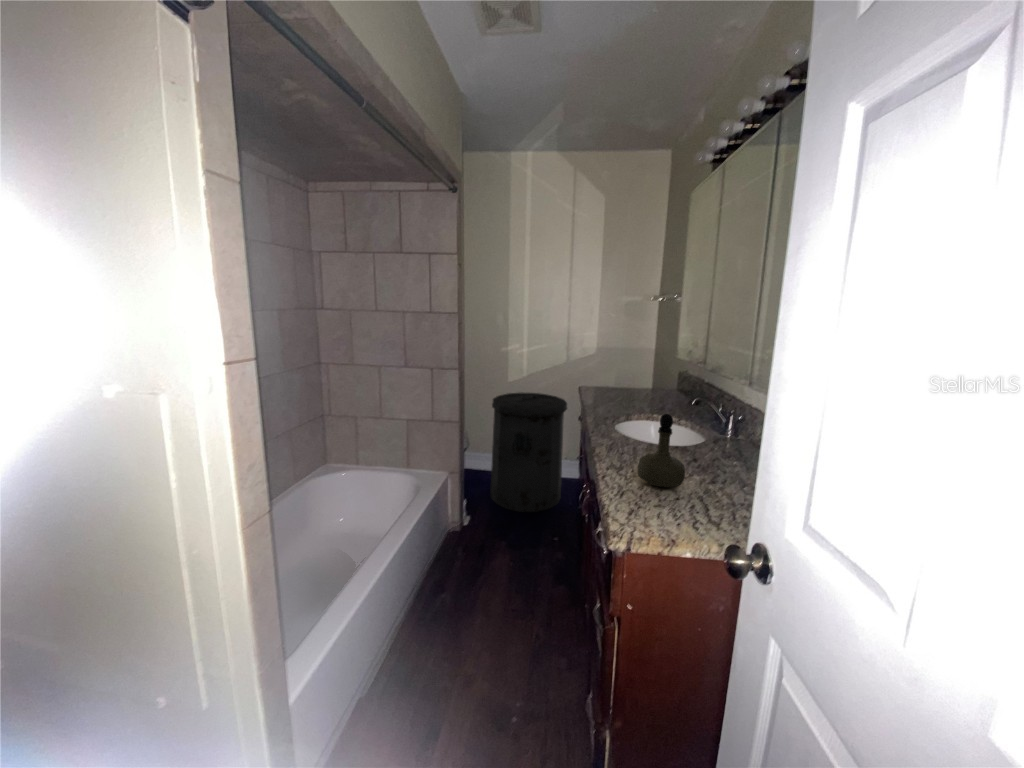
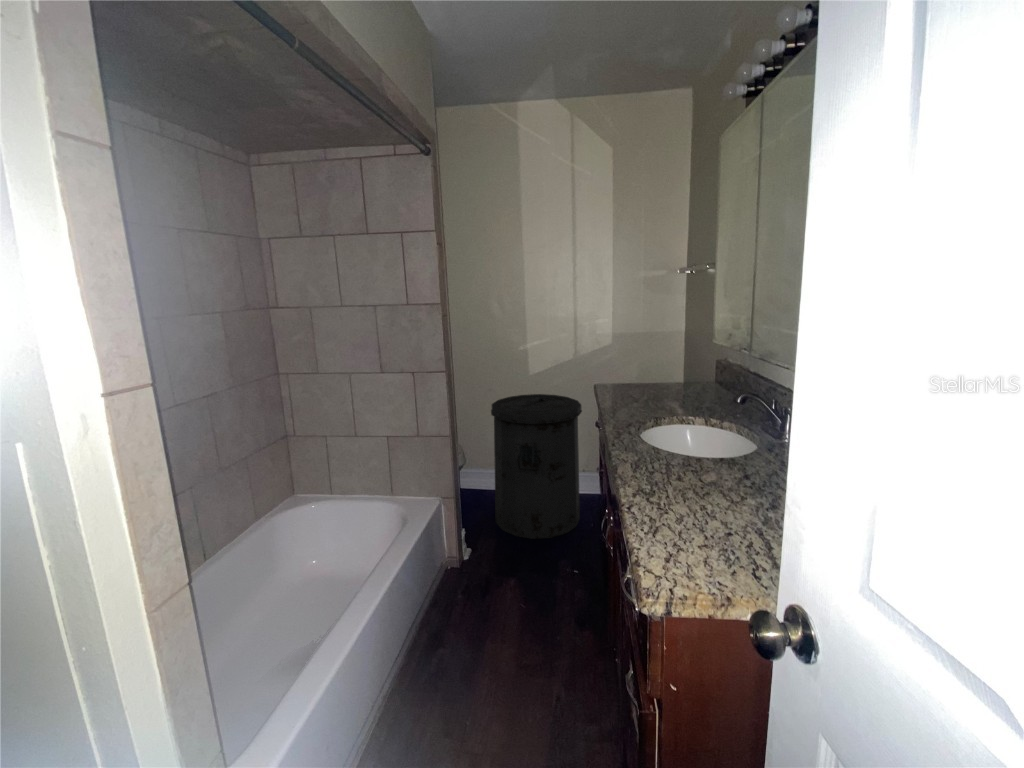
perfume bottle: present [638,414,685,487] -> none [674,421,737,518]

